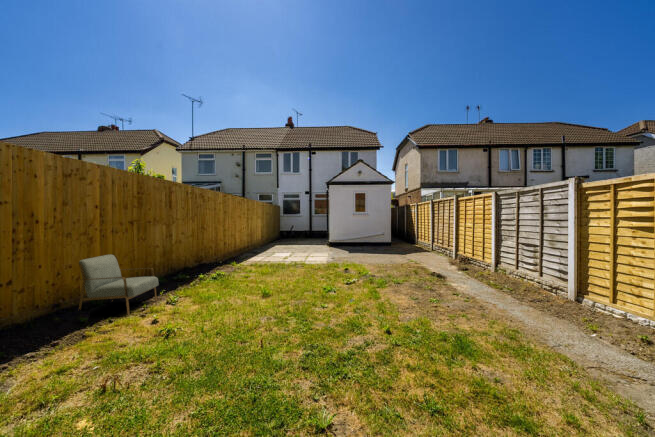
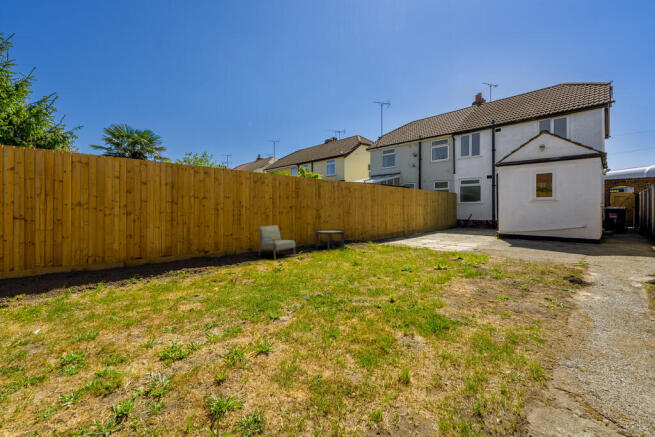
round table: none [166,252,214,283] -> present [315,229,345,251]

